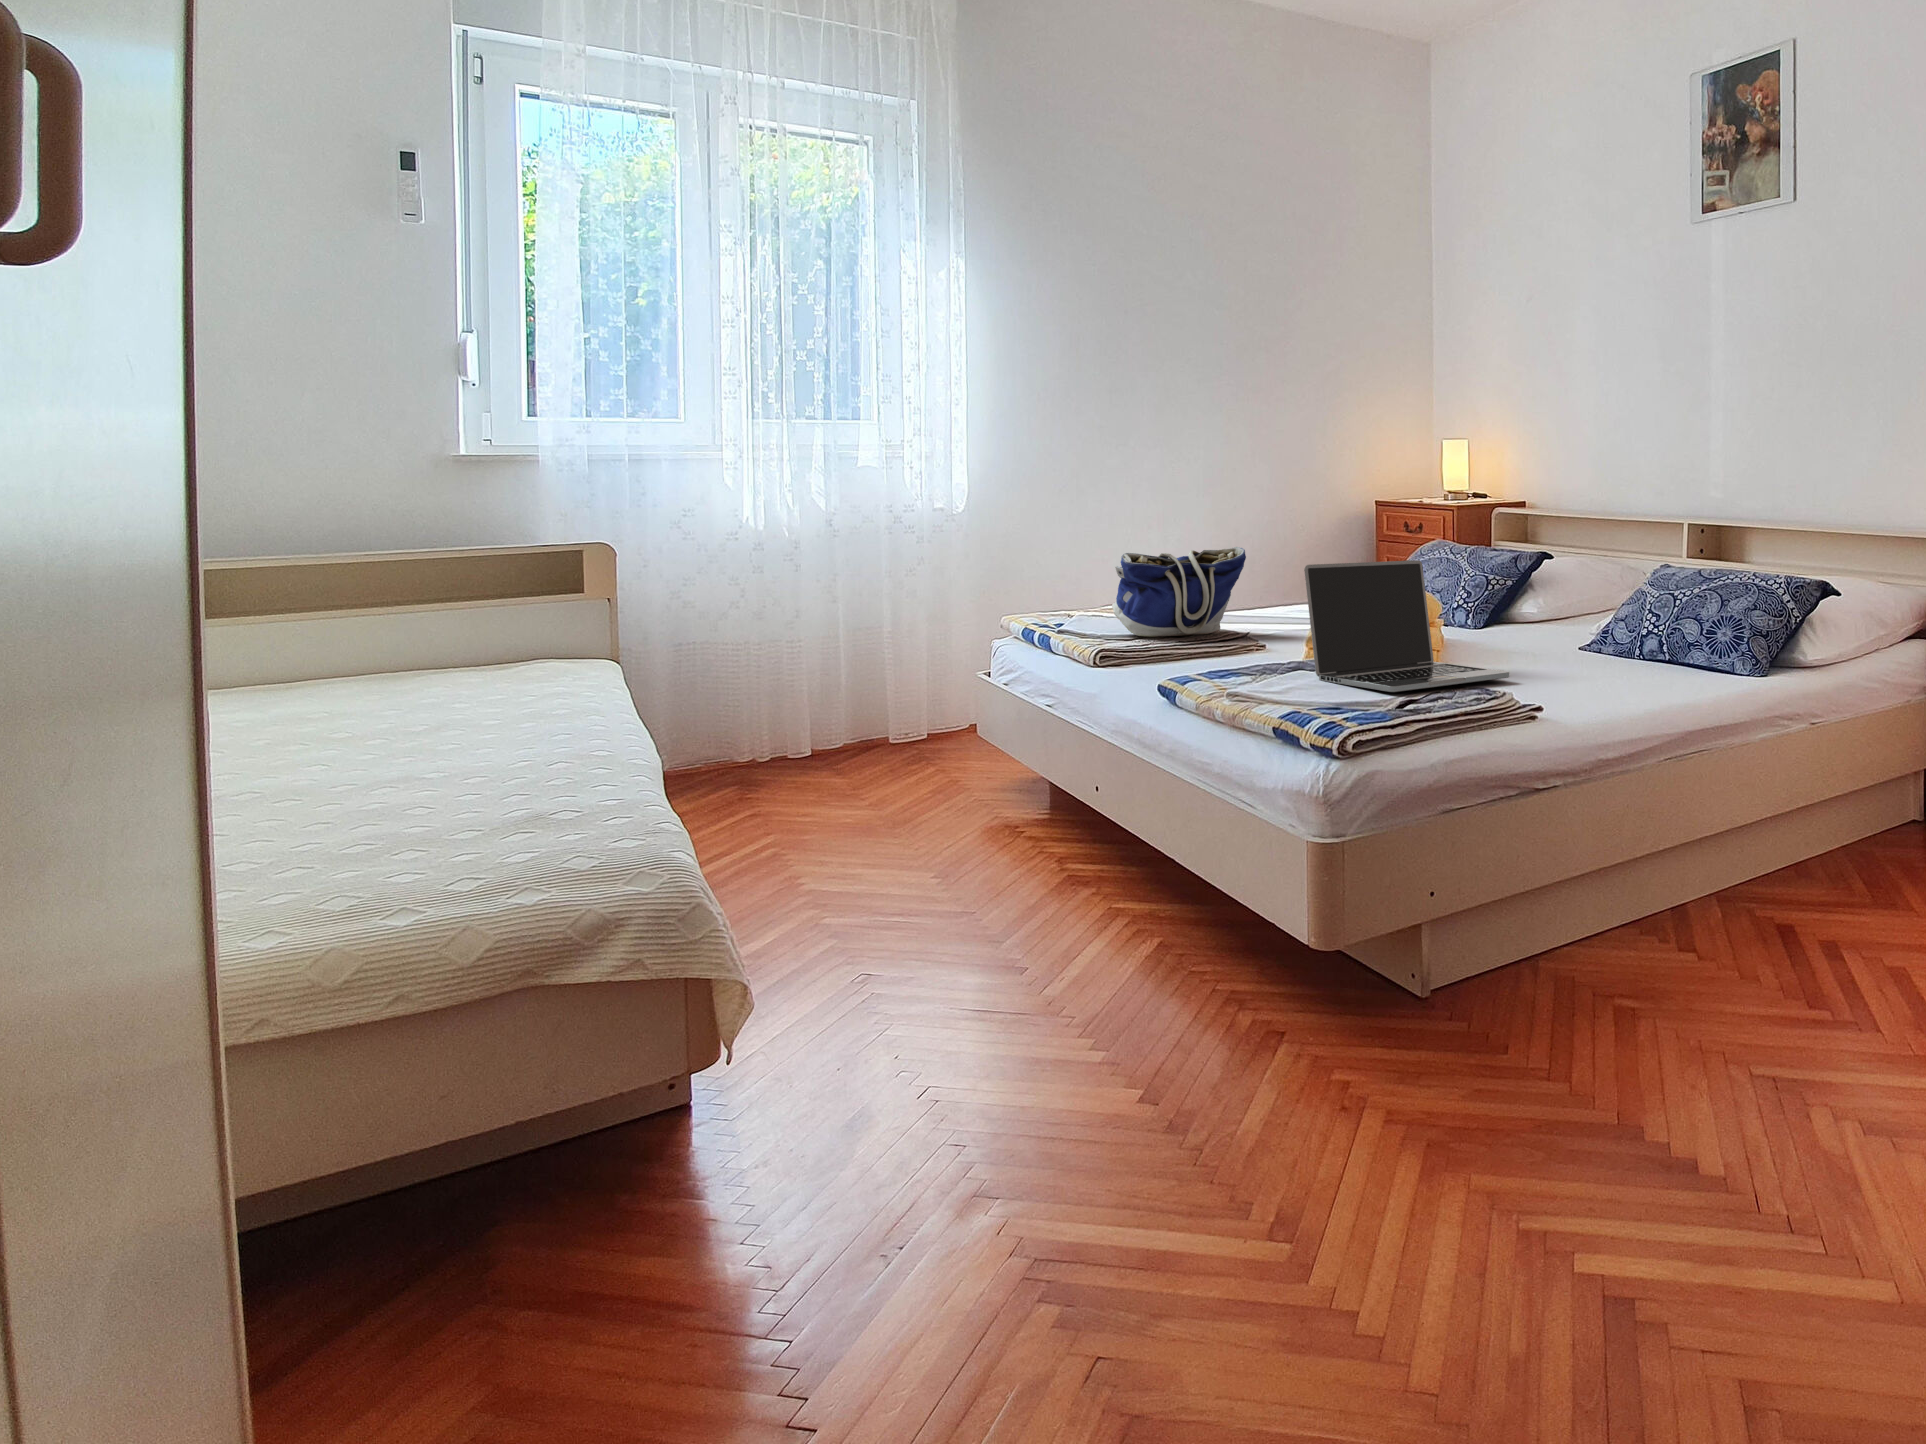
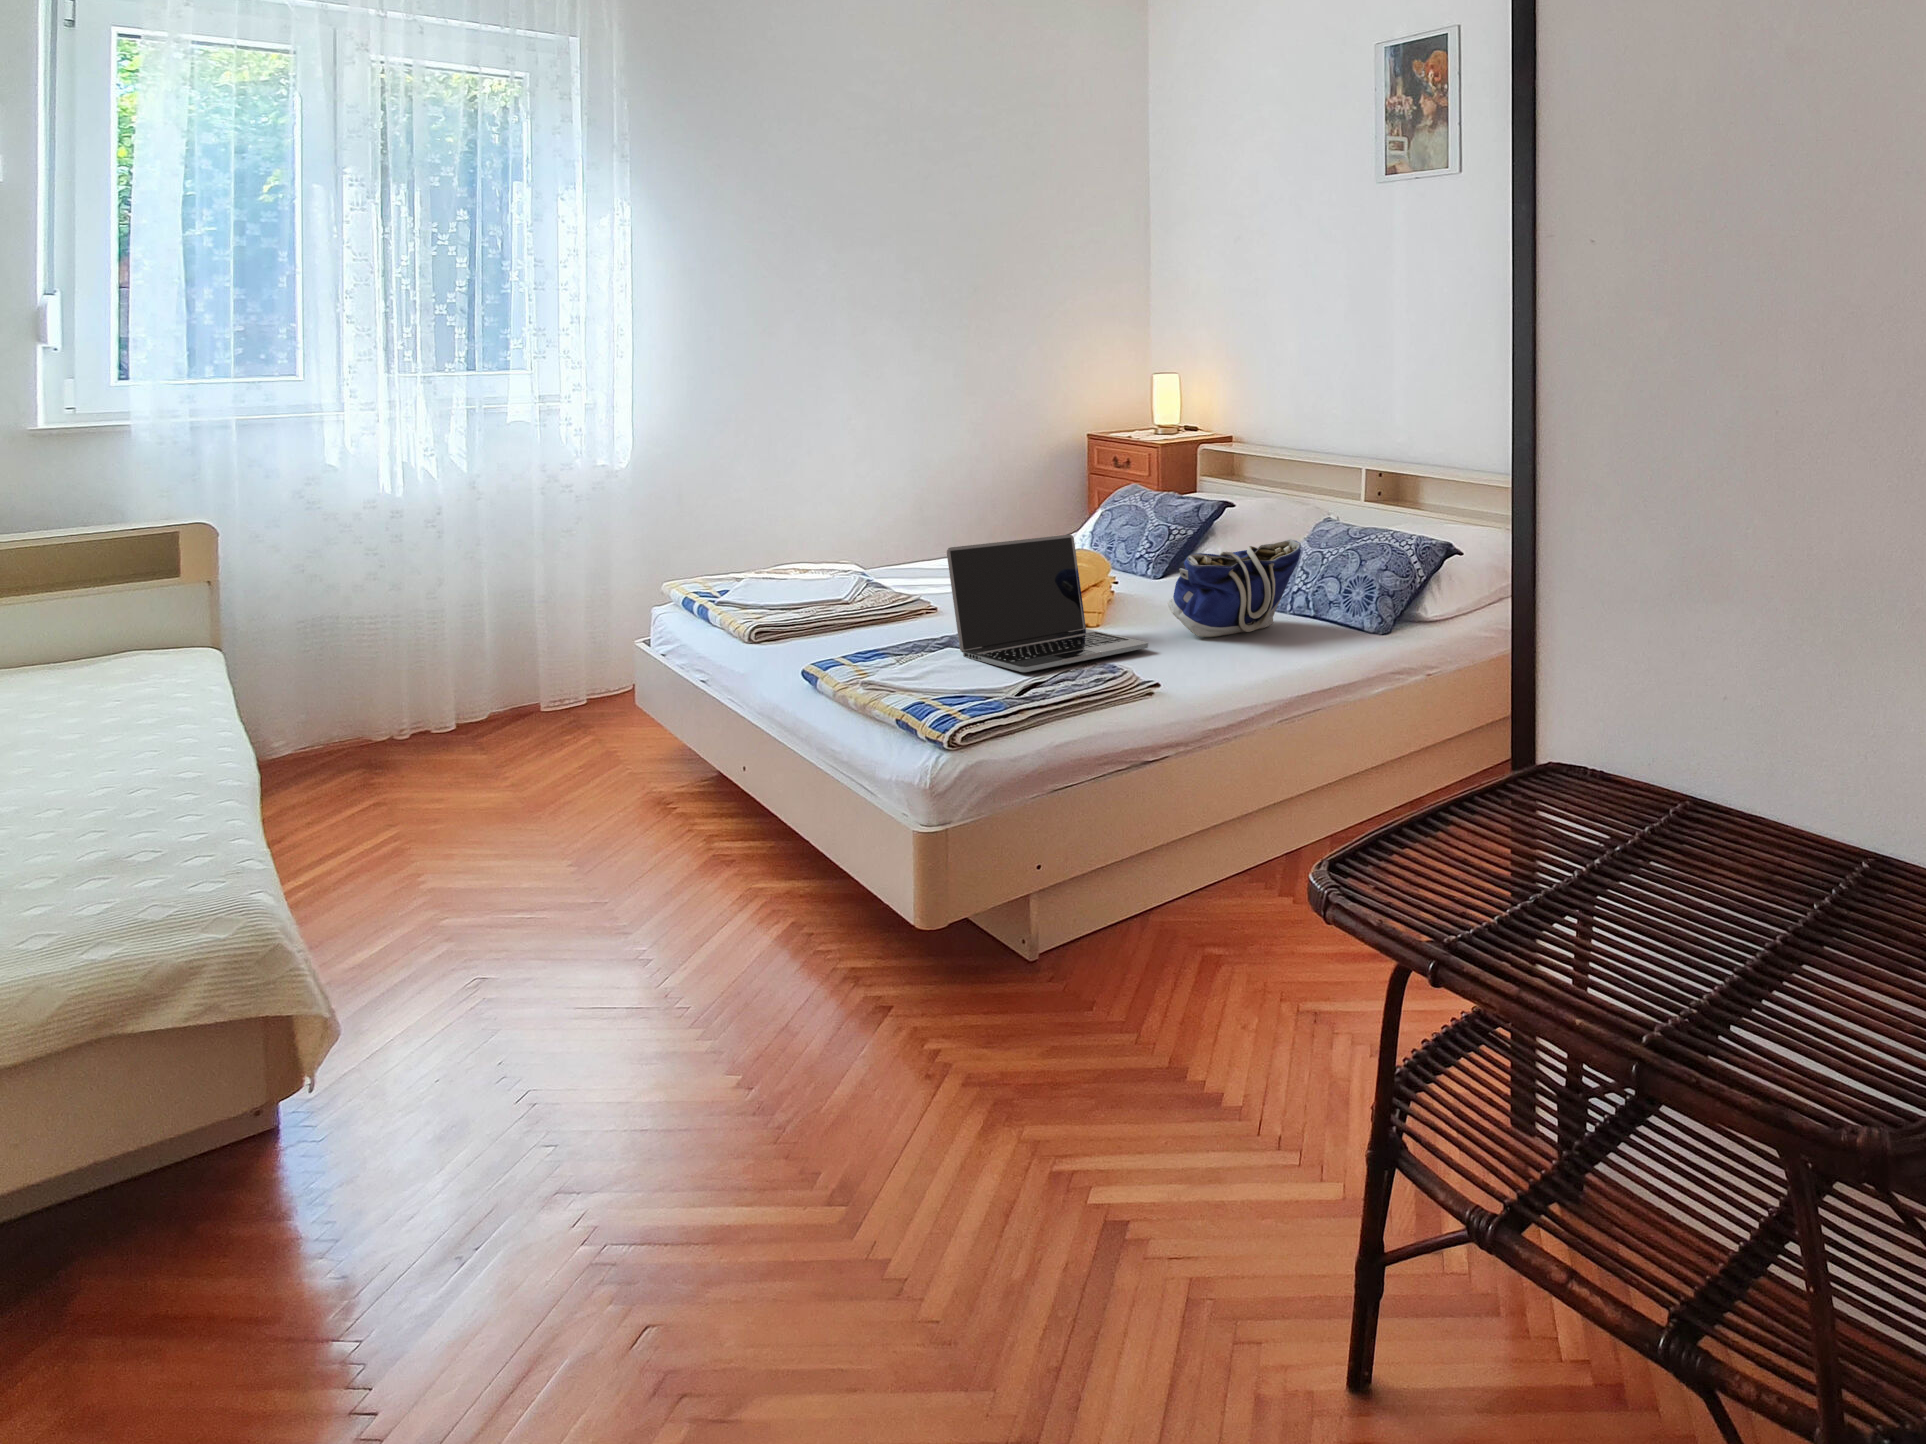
tote bag: present [1112,547,1246,637] -> present [1168,540,1301,637]

